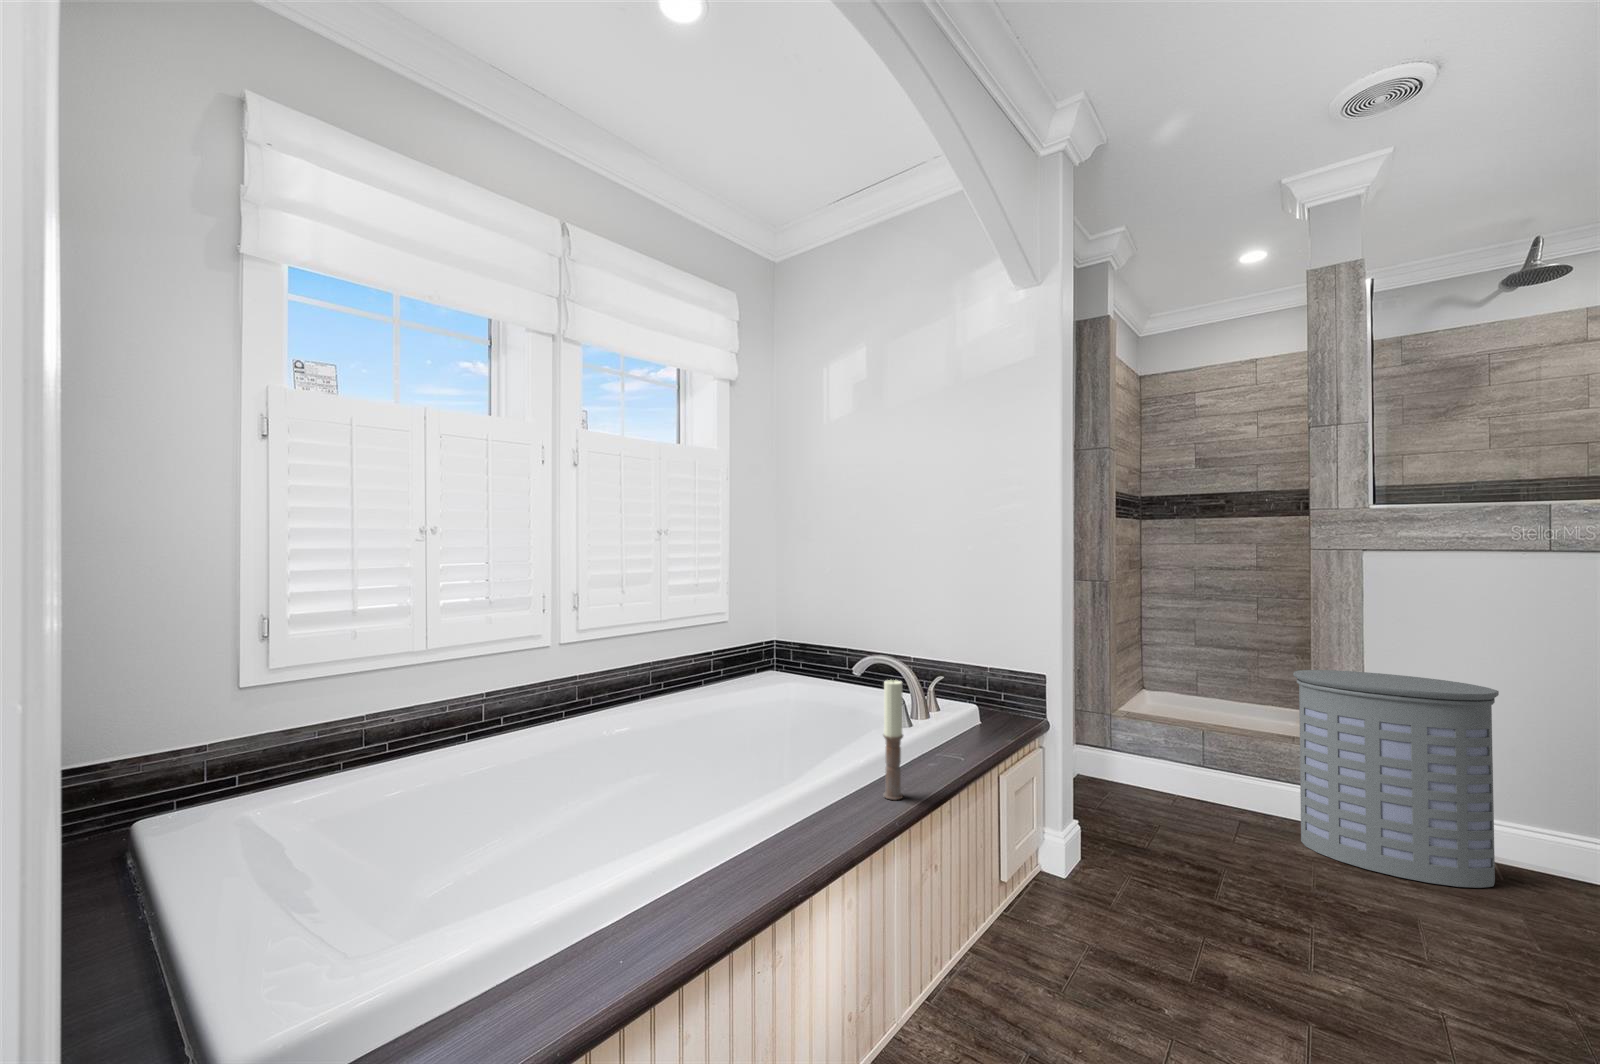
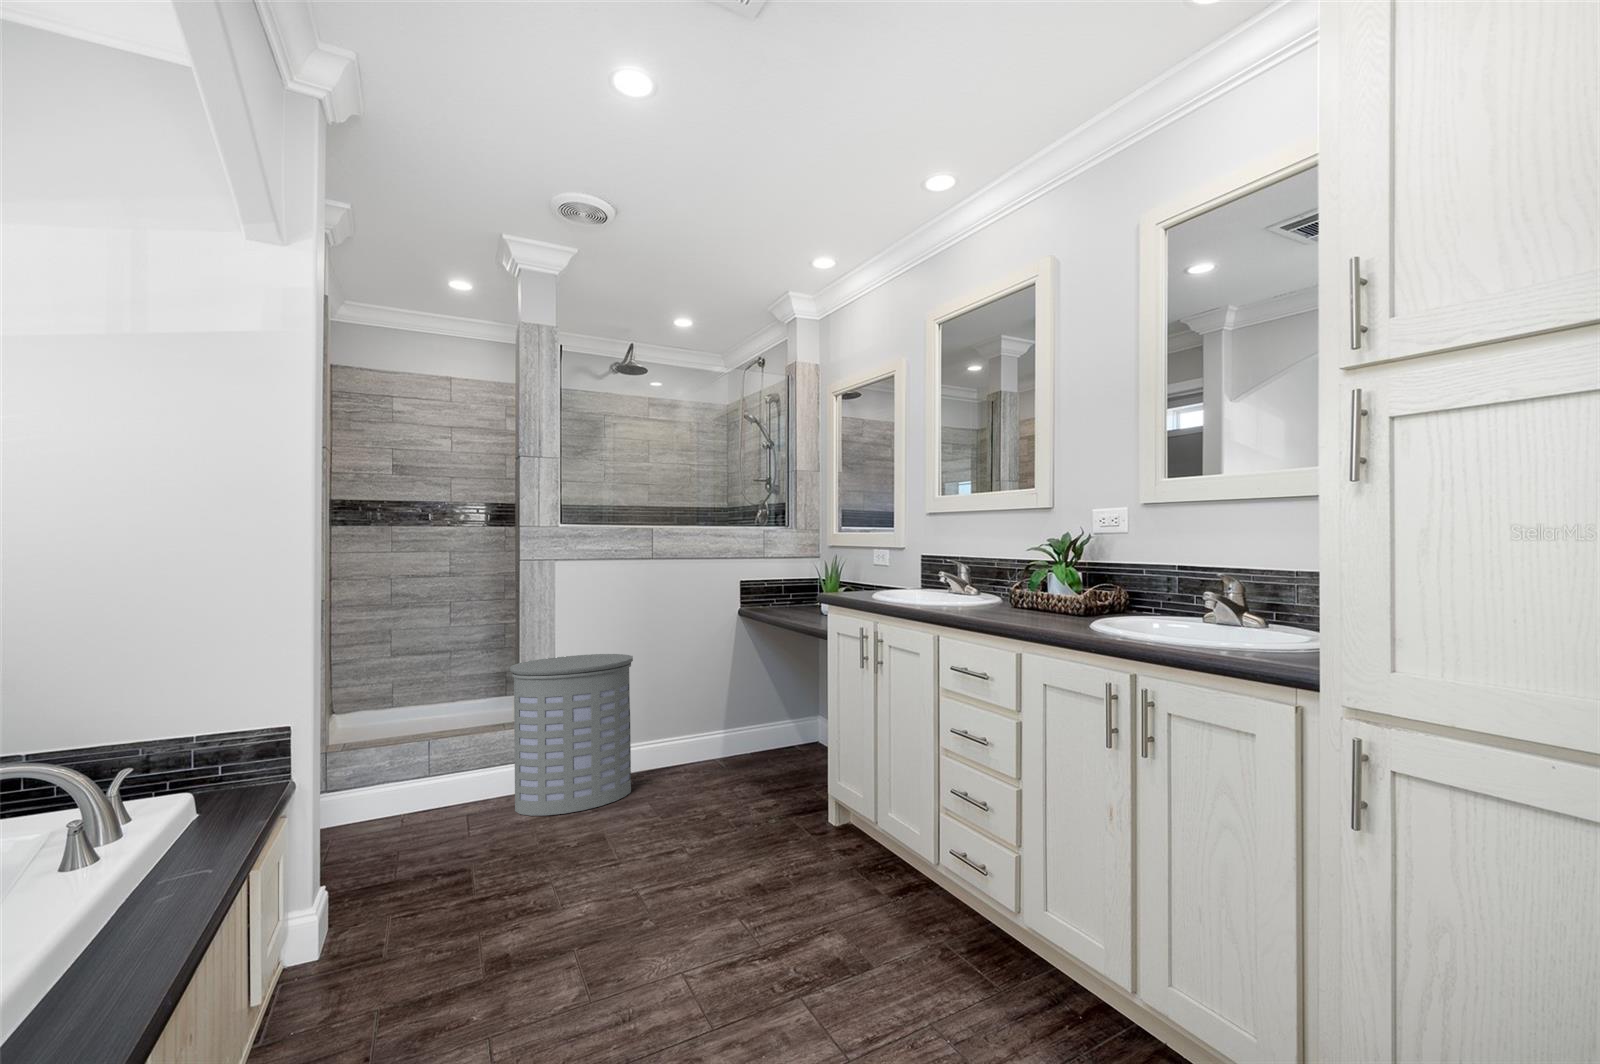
candle: present [883,680,903,800] -> none [121,795,161,976]

